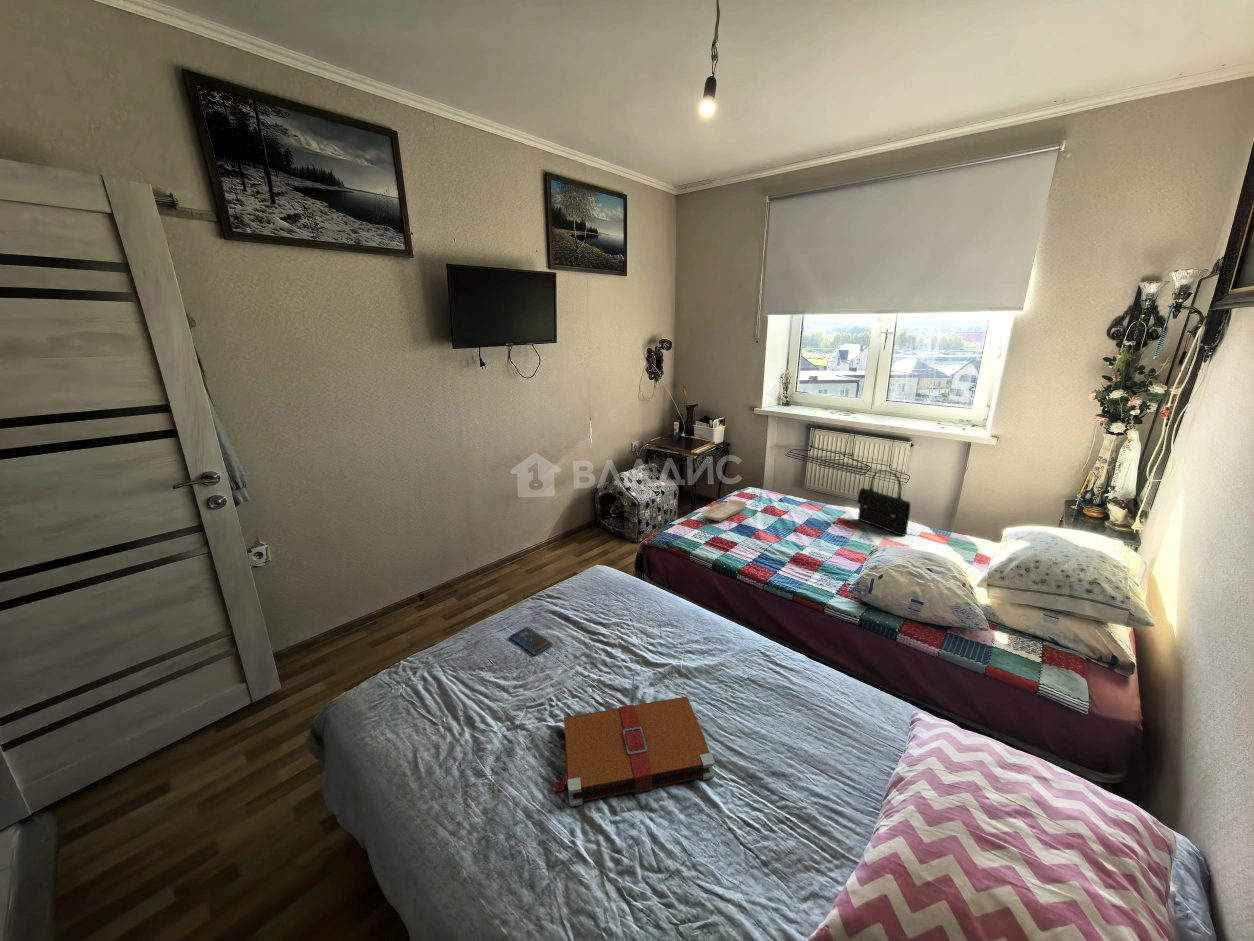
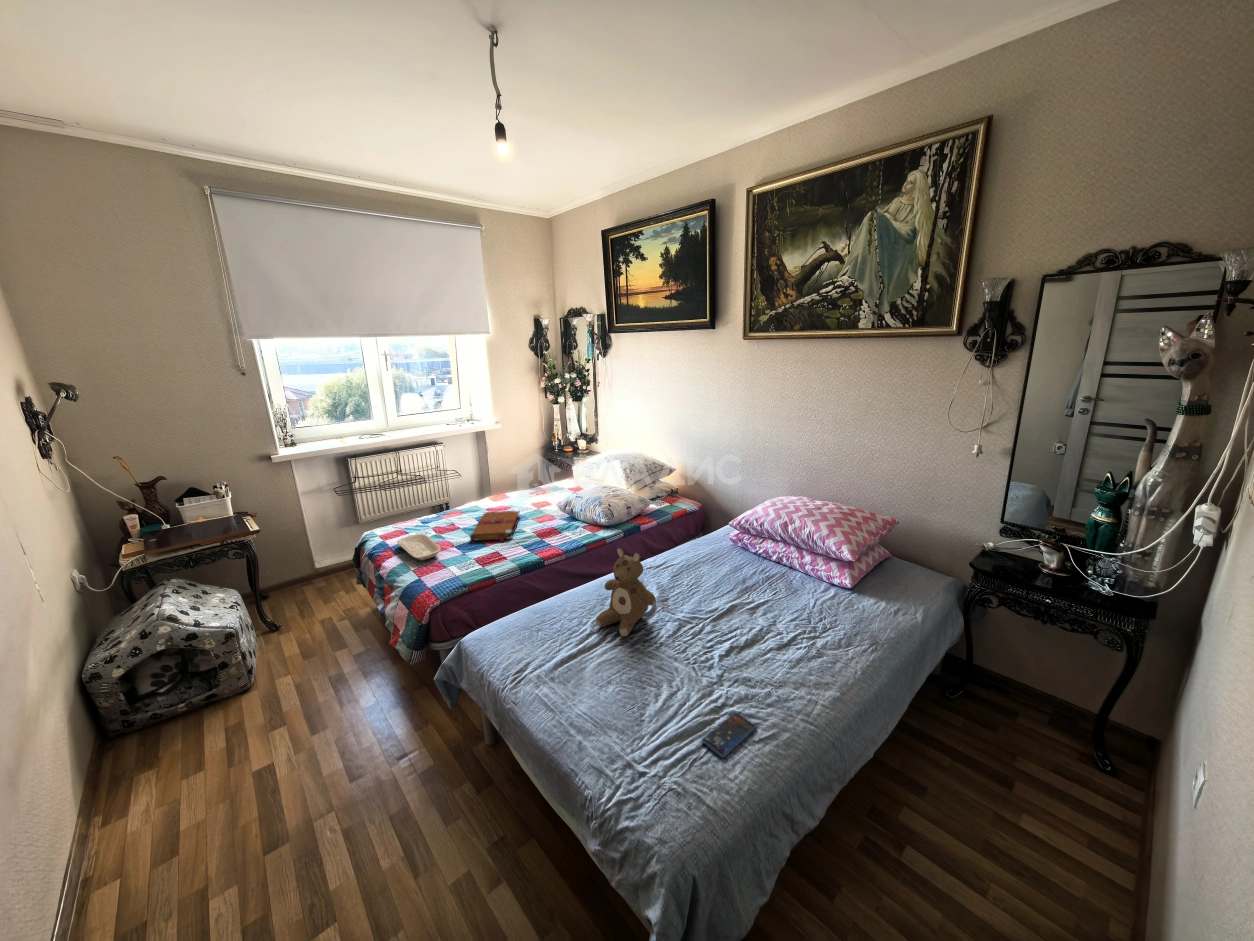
handbag: present [857,470,910,536] -> none [495,459,537,505]
stuffed bear: none [593,564,656,652] -> present [596,548,656,637]
smartphone: present [510,627,553,655] -> present [701,712,756,758]
book: present [554,697,715,807] -> present [470,511,521,541]

